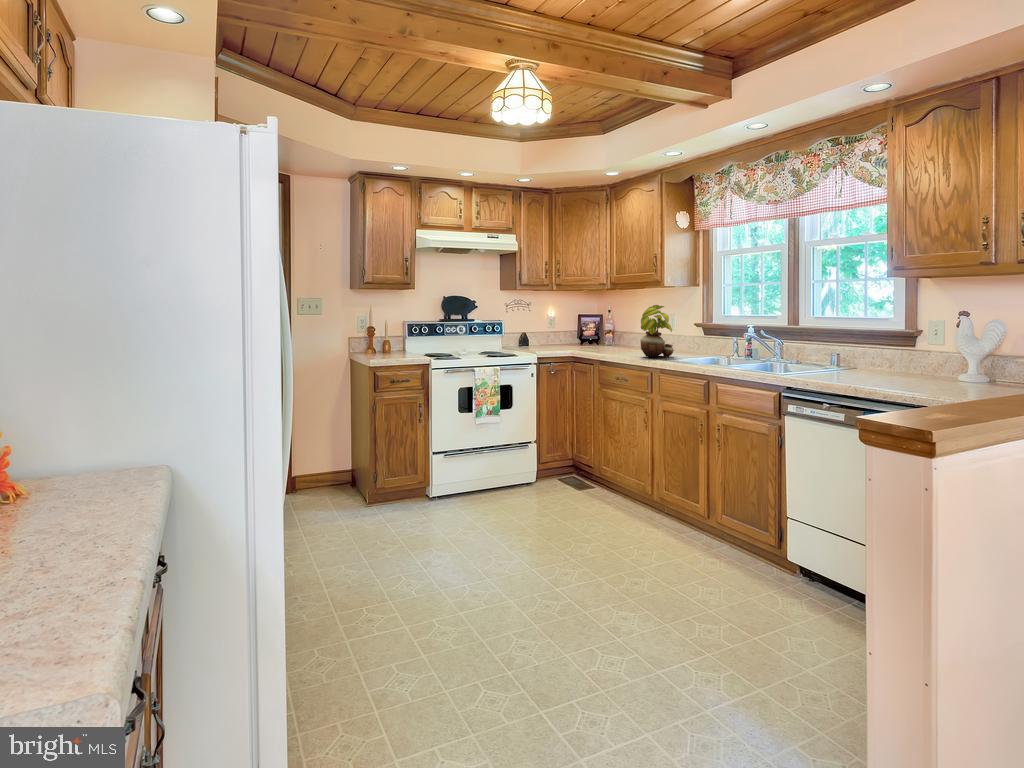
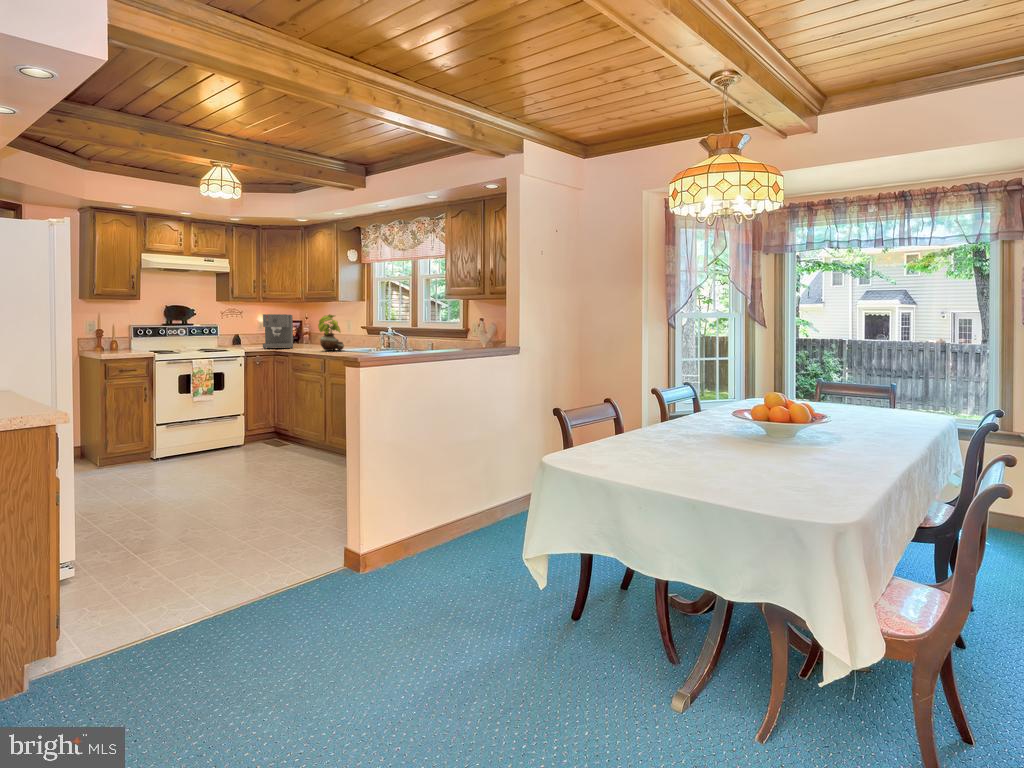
coffee maker: none [558,306,594,352] -> present [263,314,293,348]

